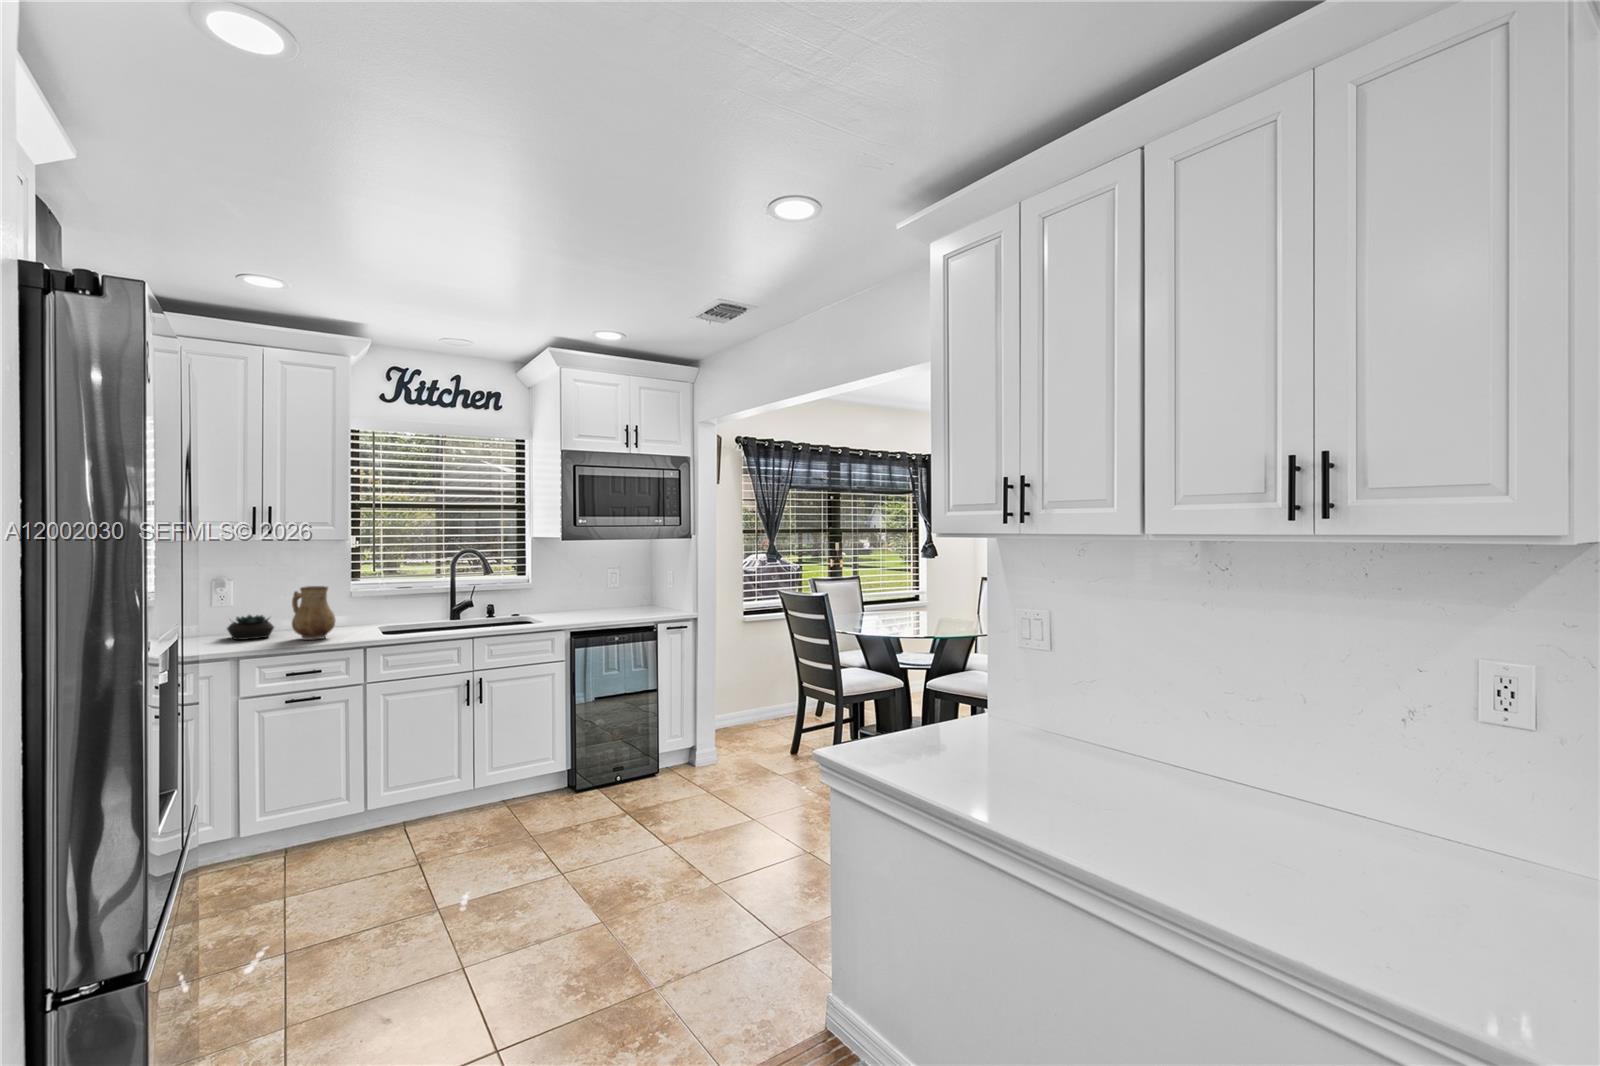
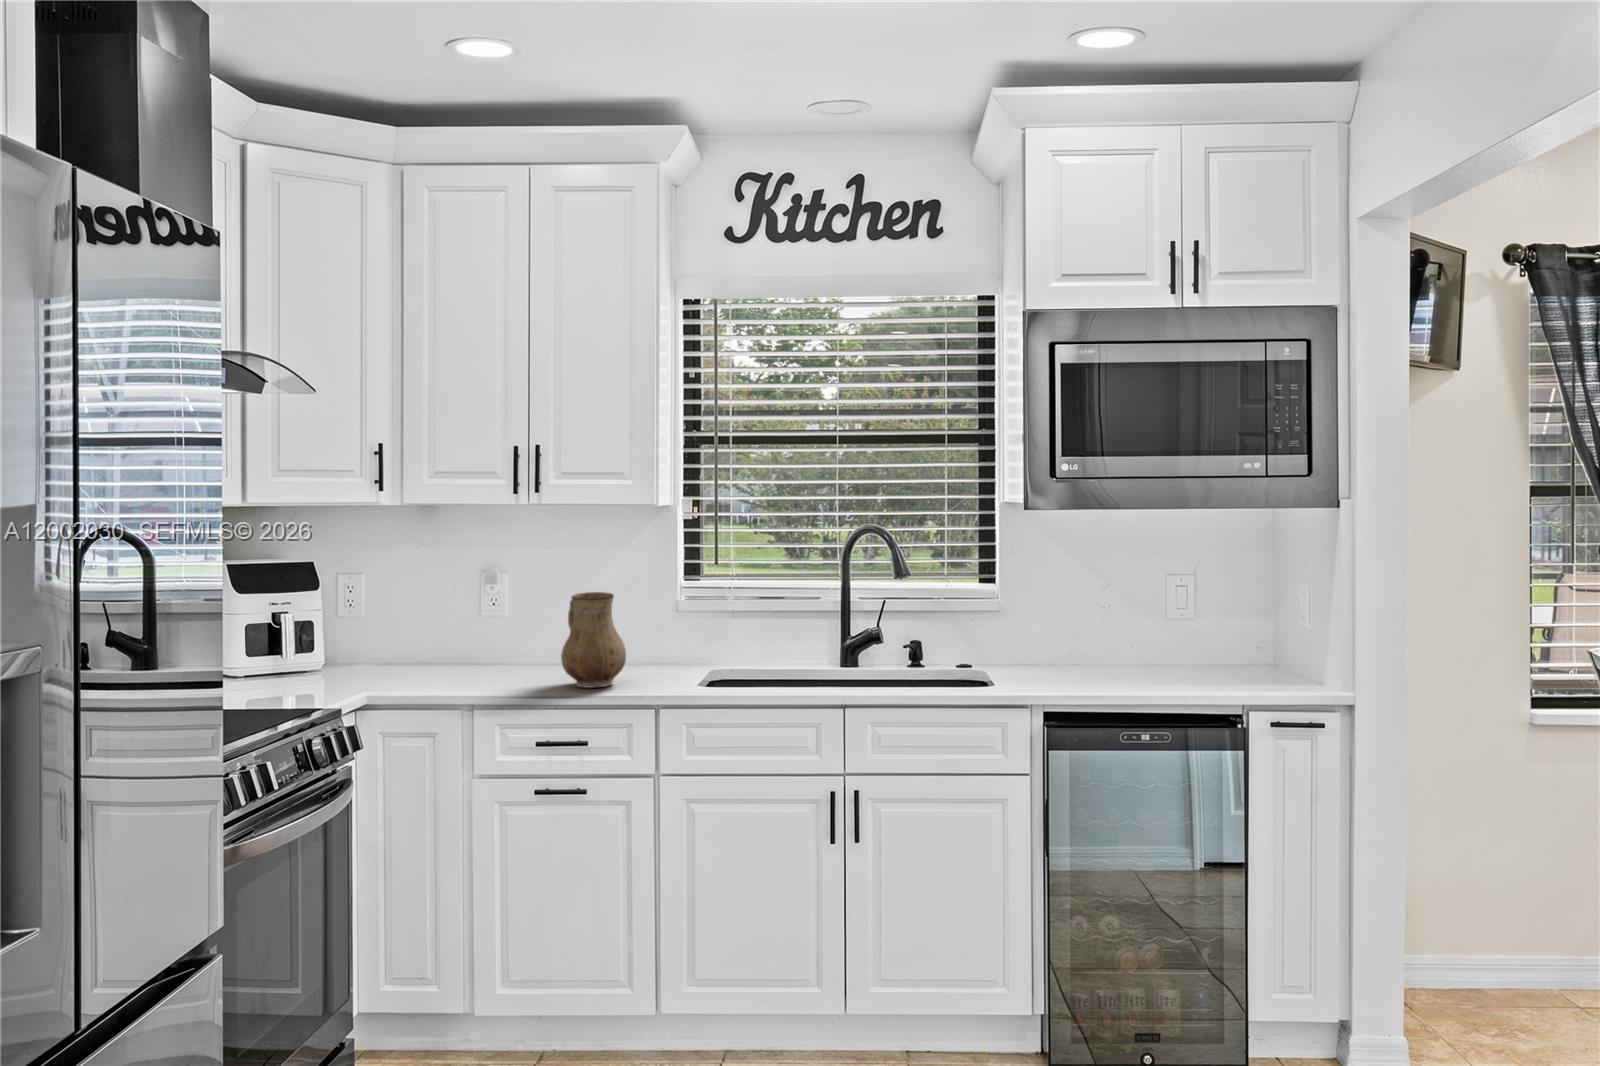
succulent plant: present [227,615,274,640] -> none [488,633,556,677]

